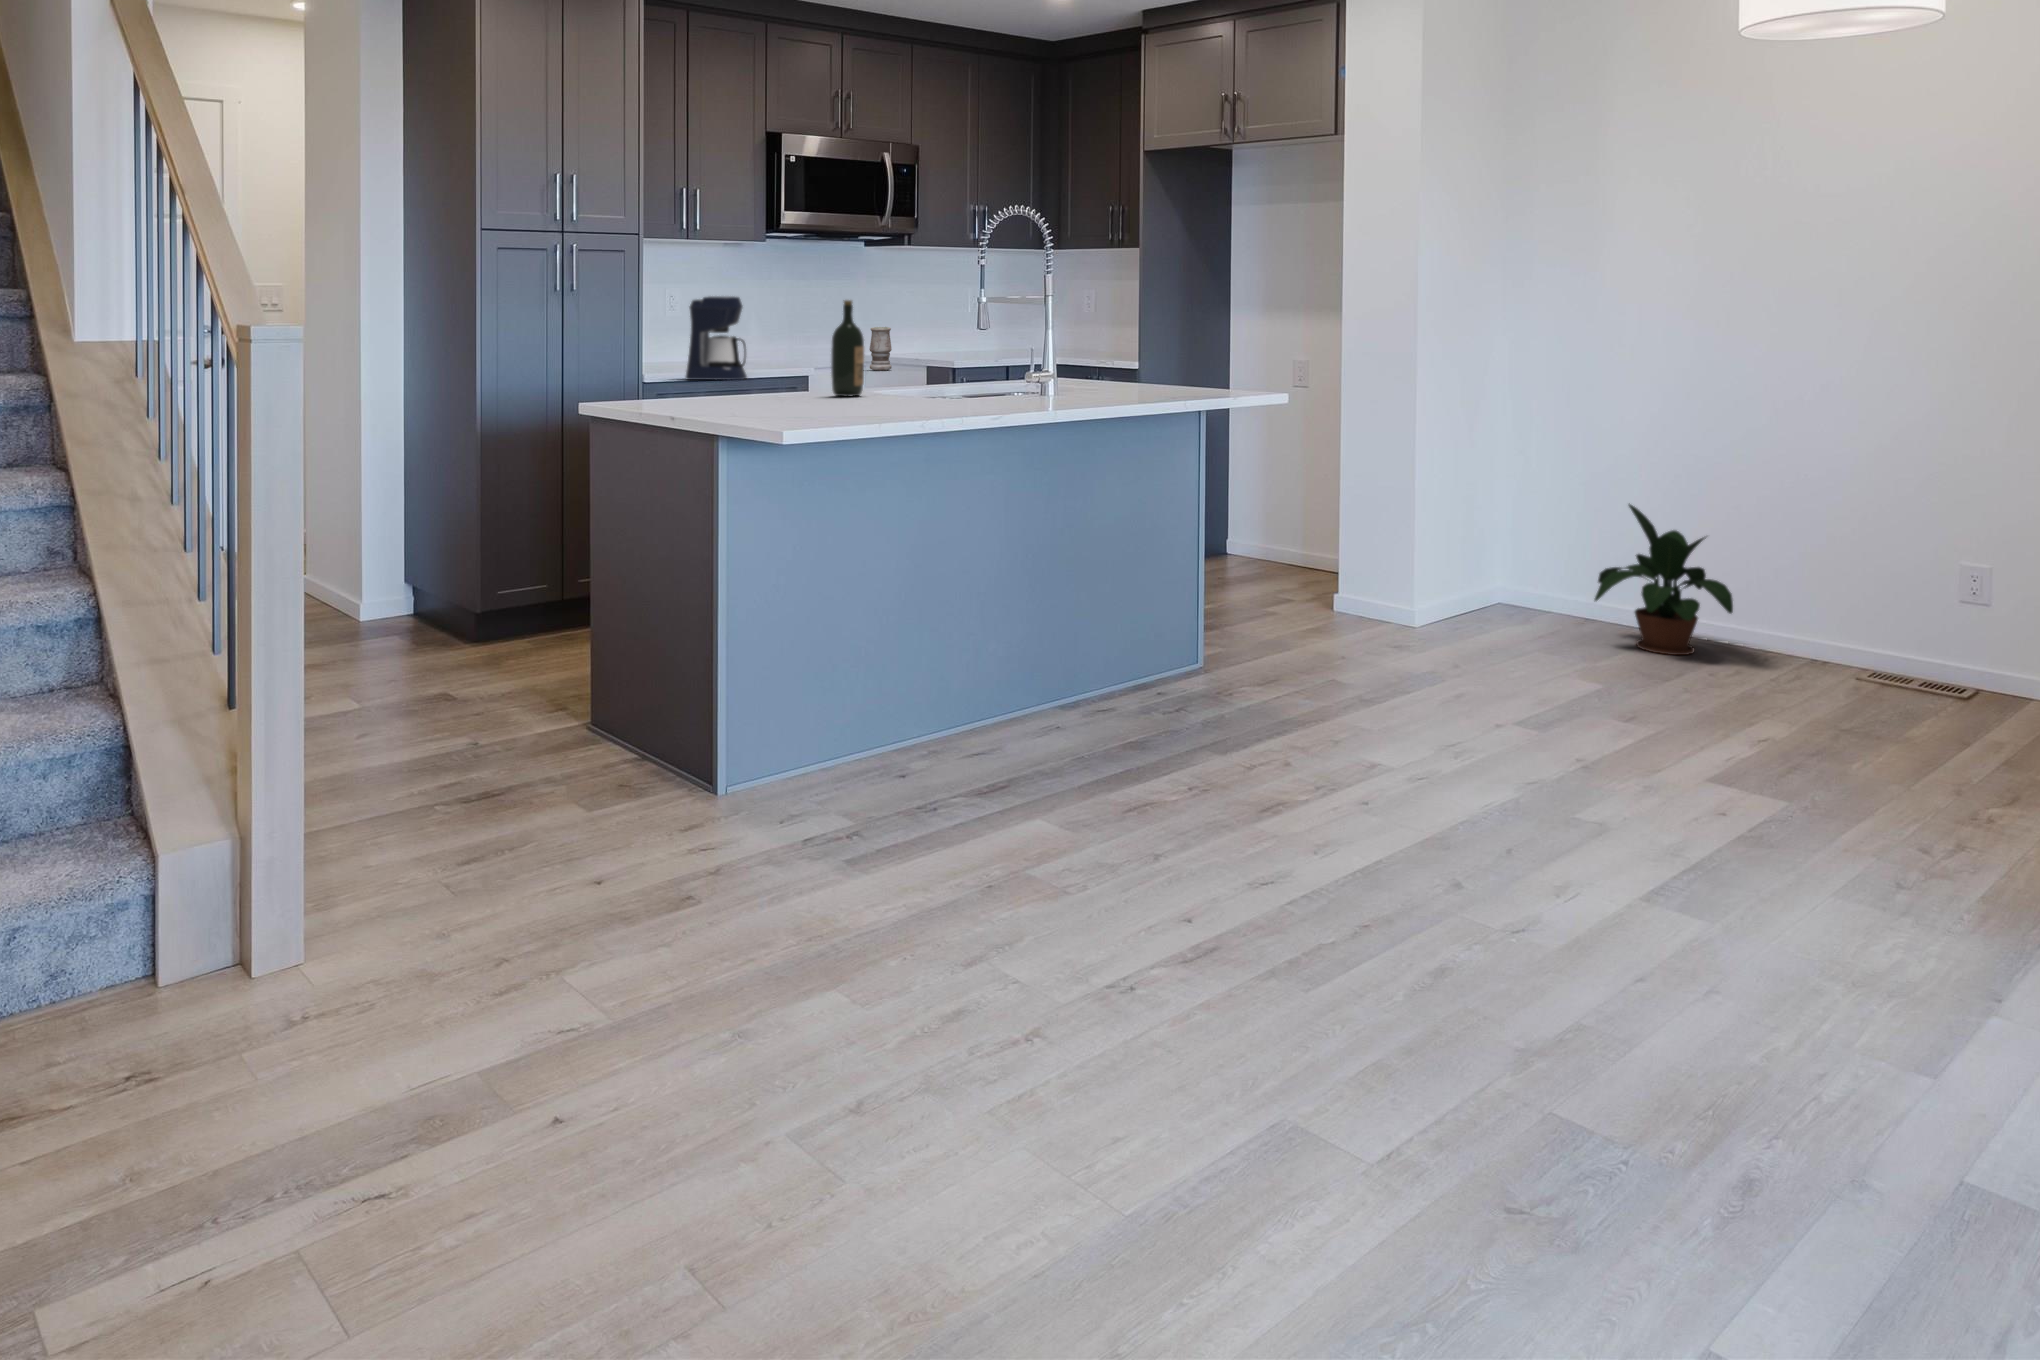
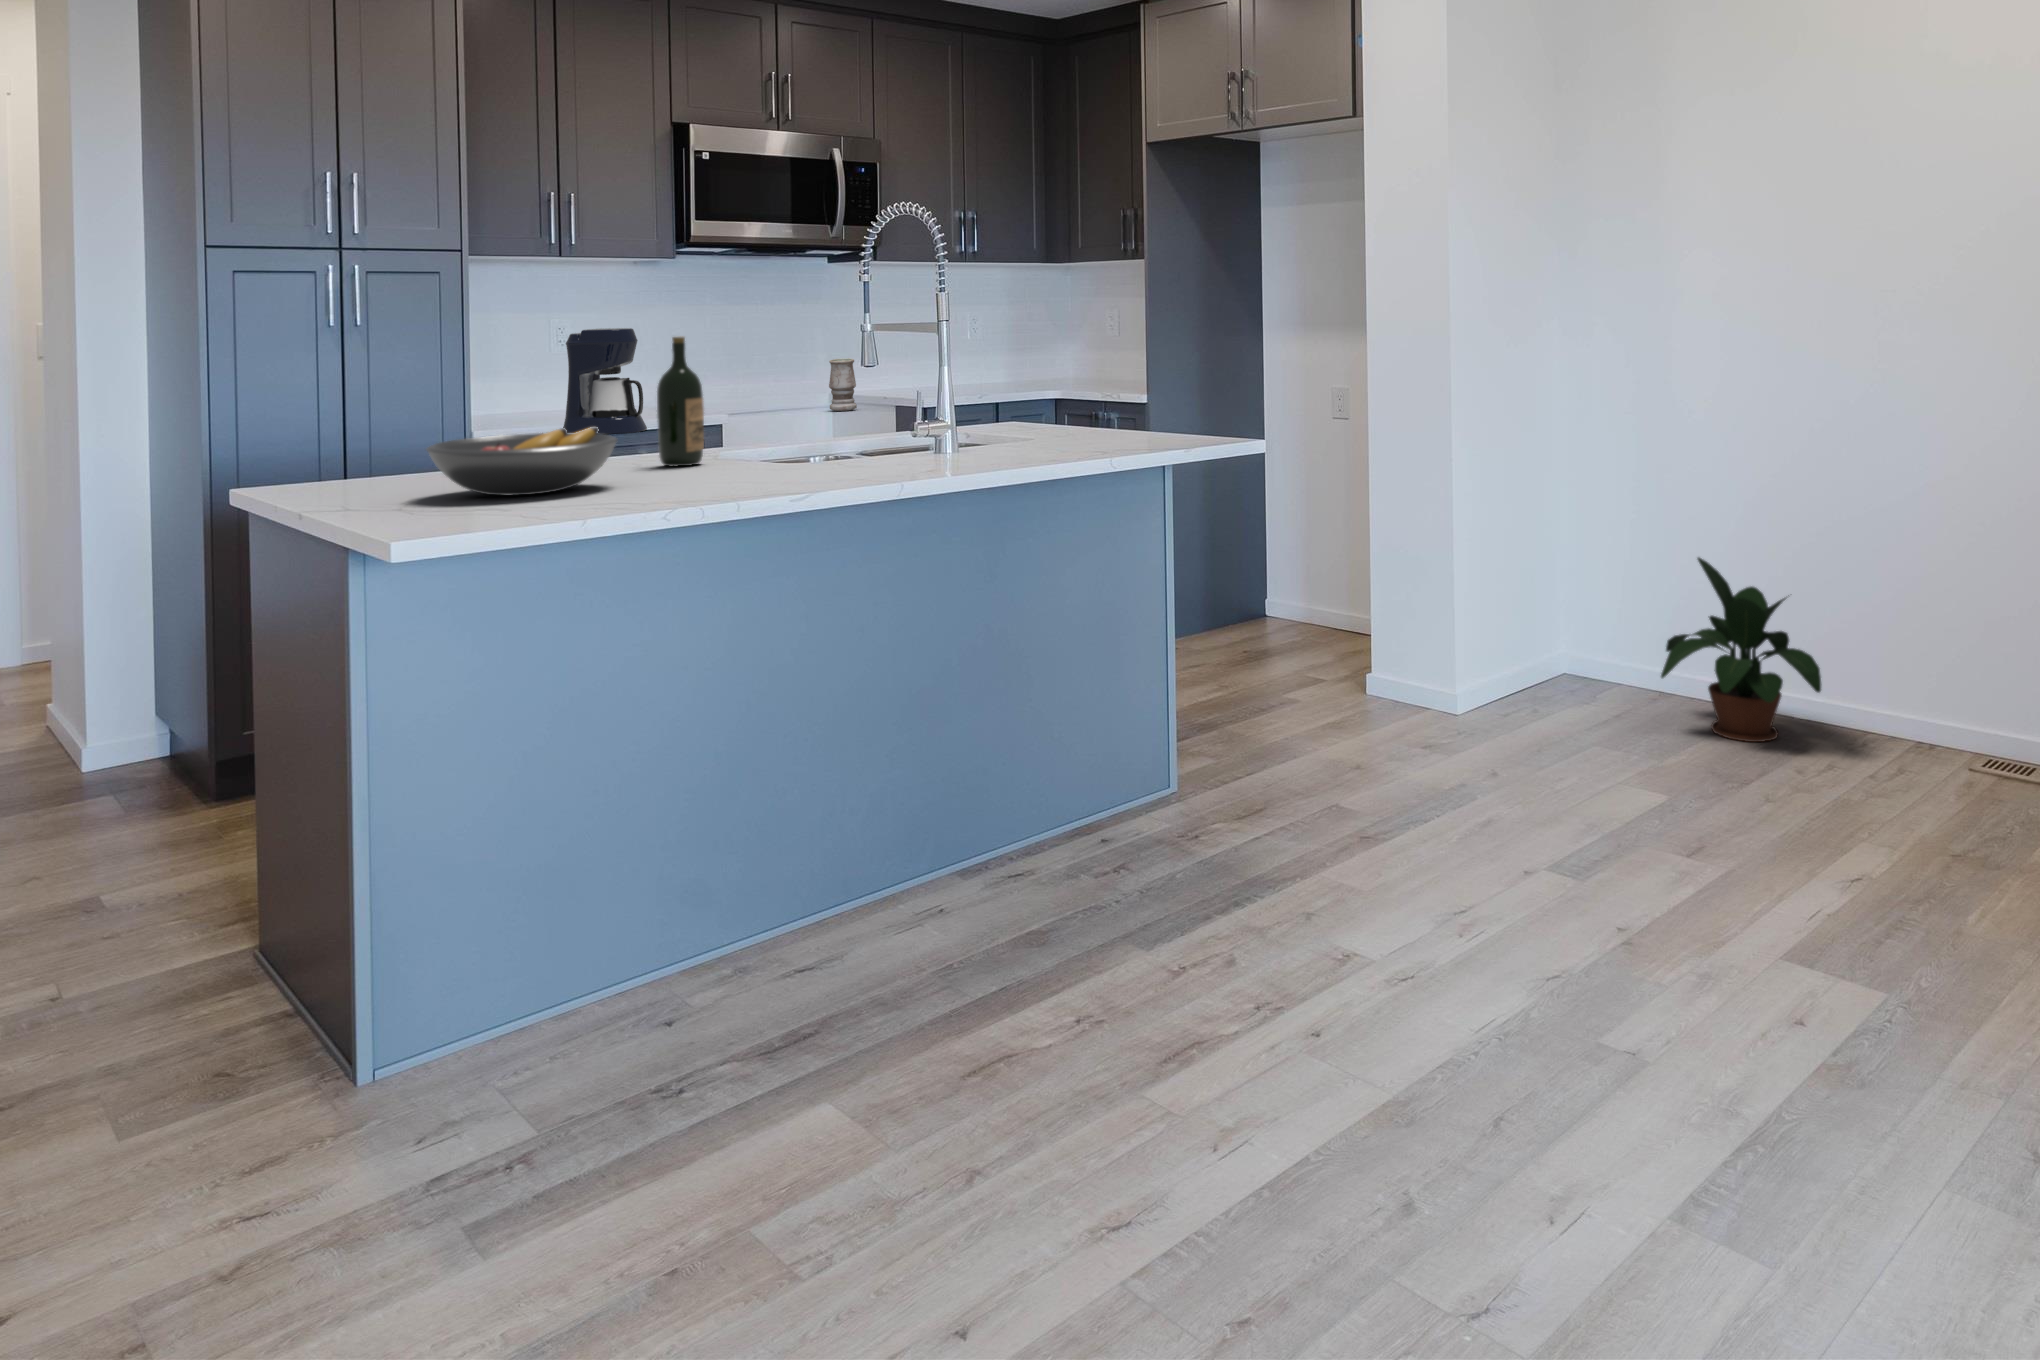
fruit bowl: none [713,361,838,407] -> present [426,427,617,496]

